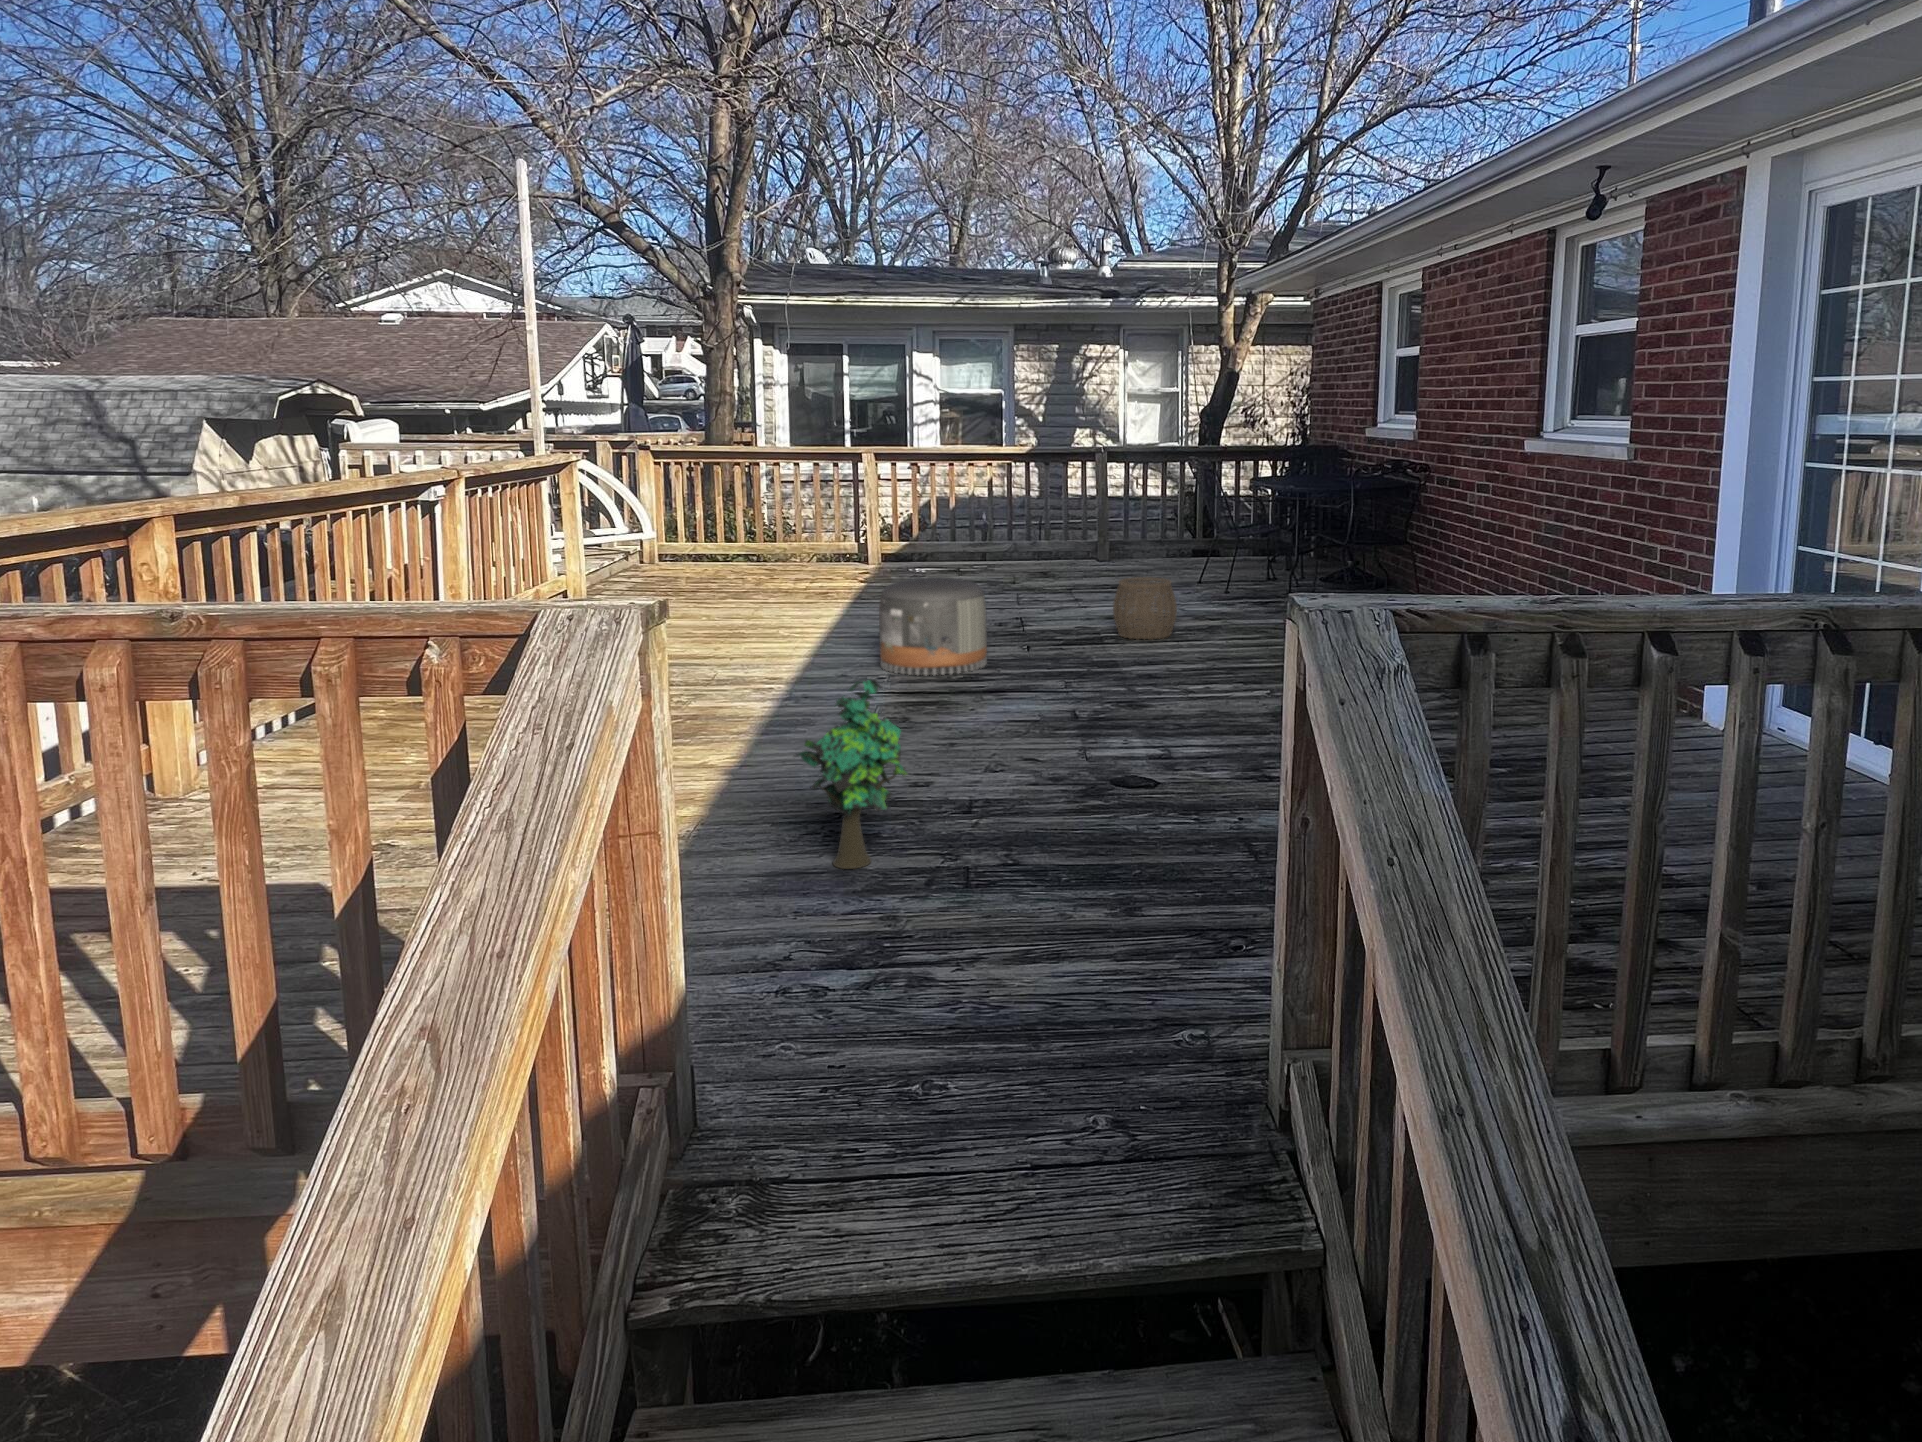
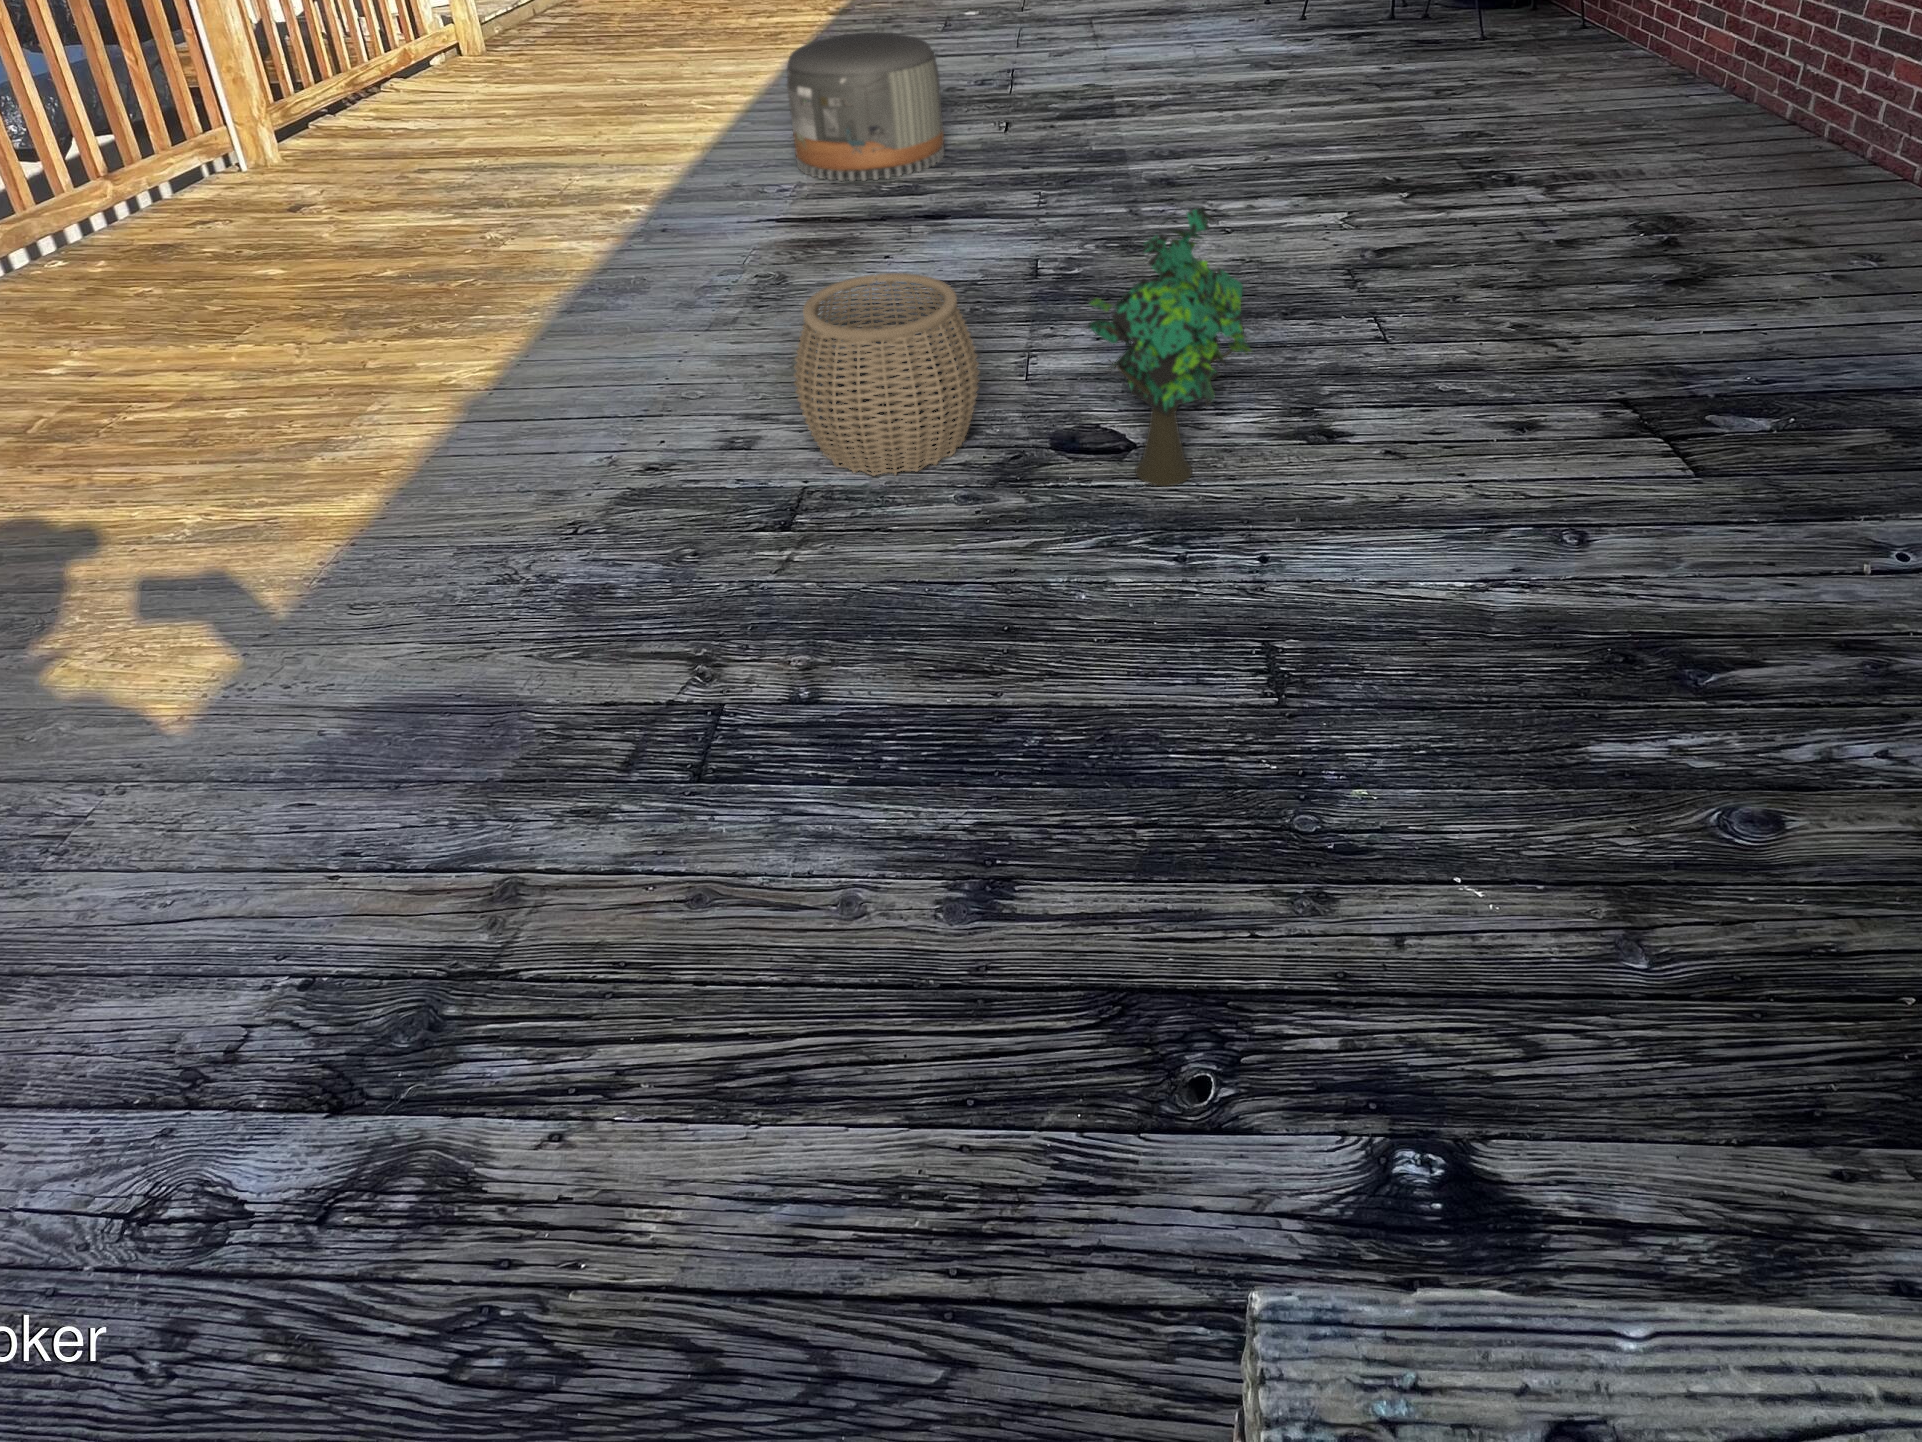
woven basket: present [1113,577,1177,639] -> present [794,273,979,476]
decorative plant: present [795,680,907,869] -> present [1084,208,1251,486]

